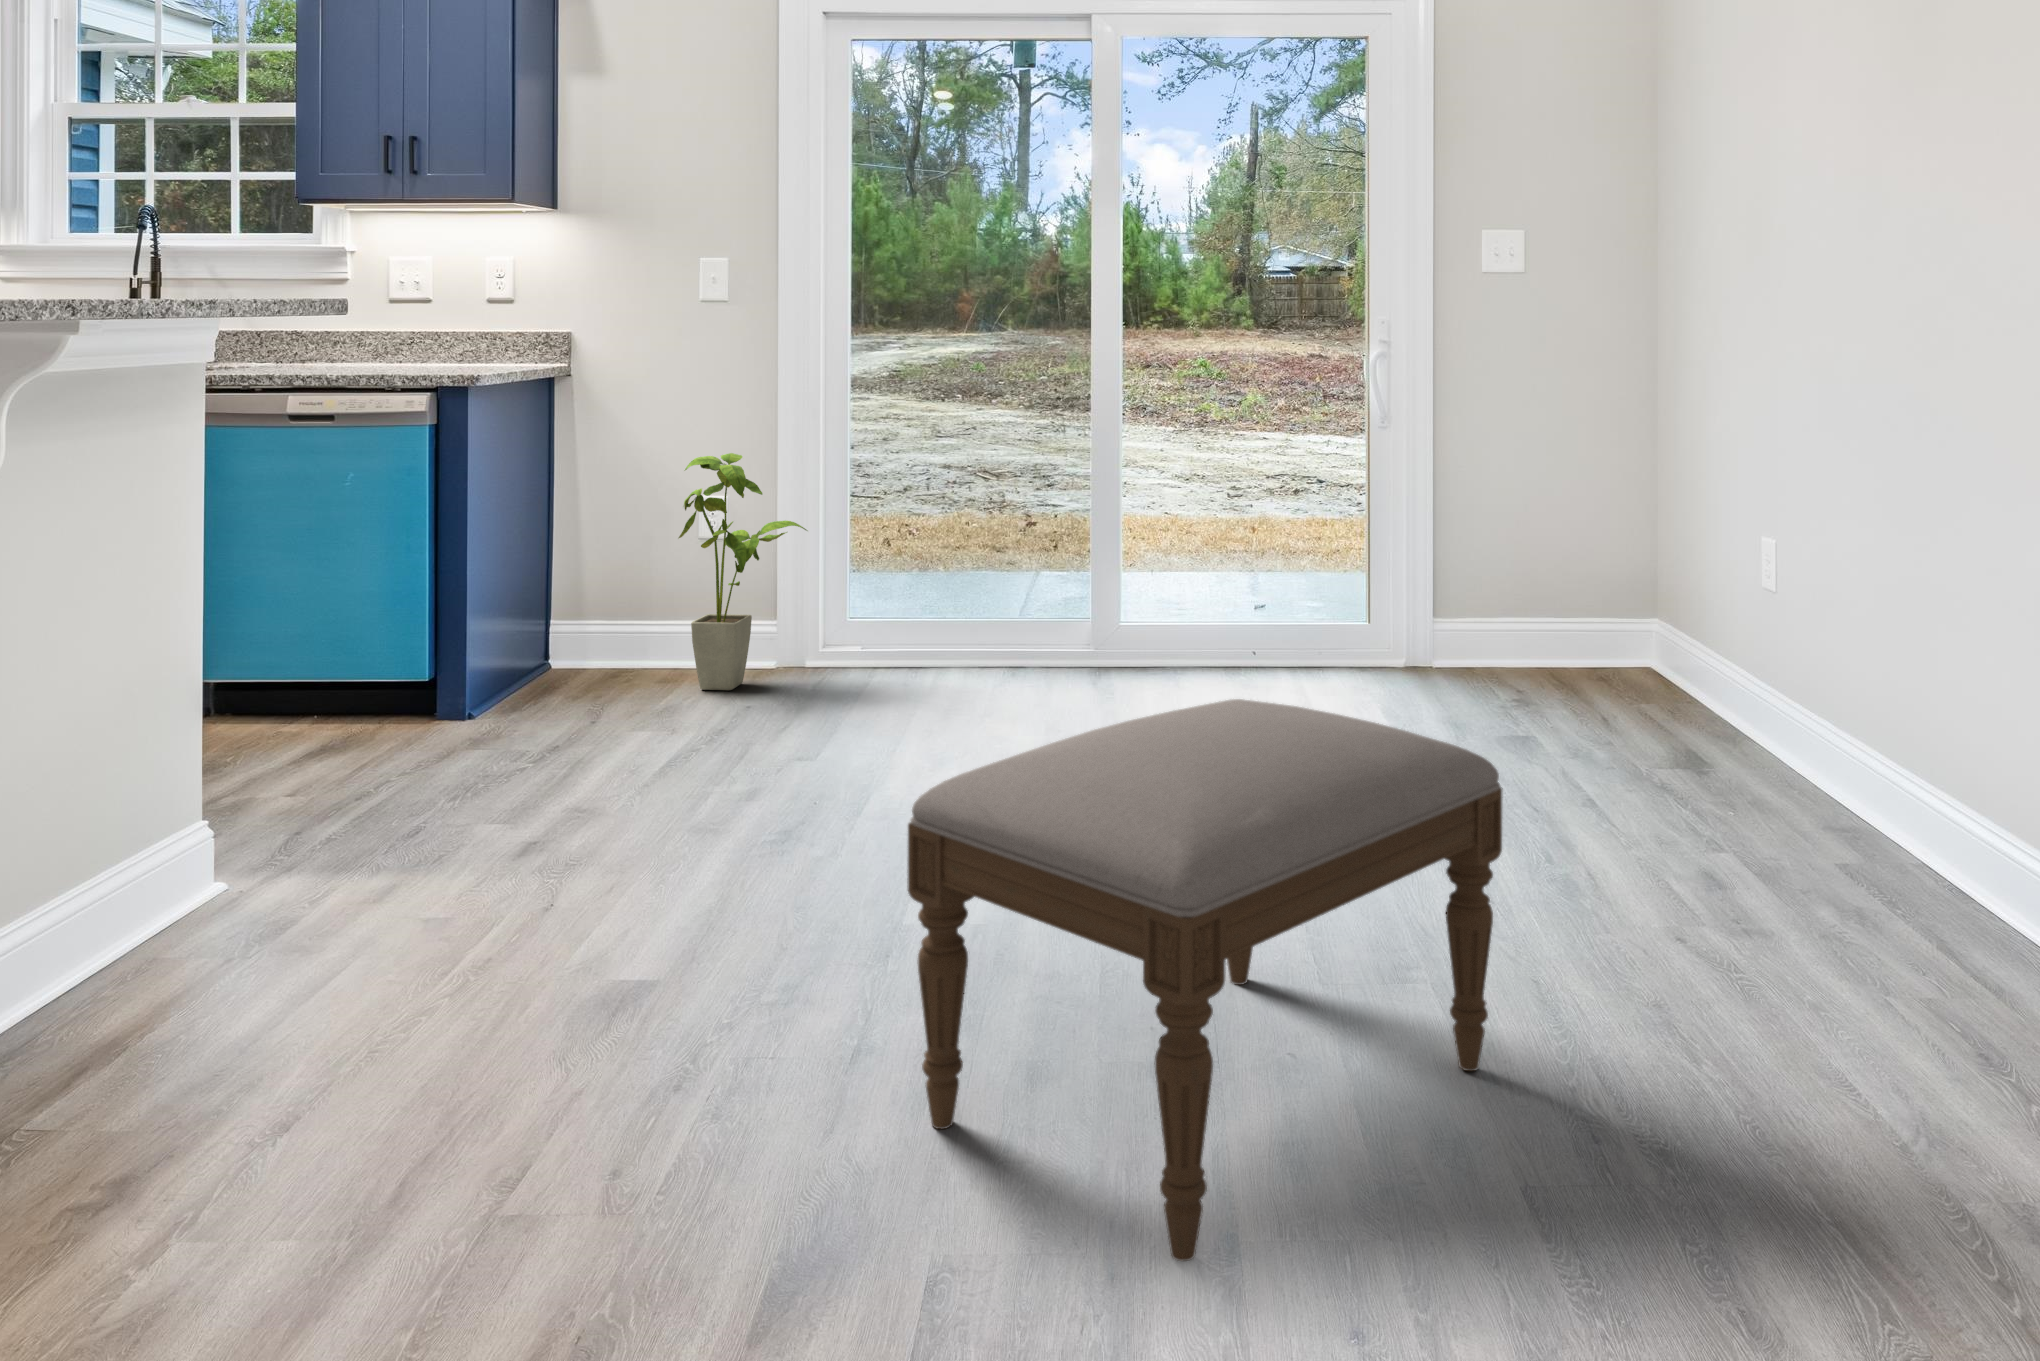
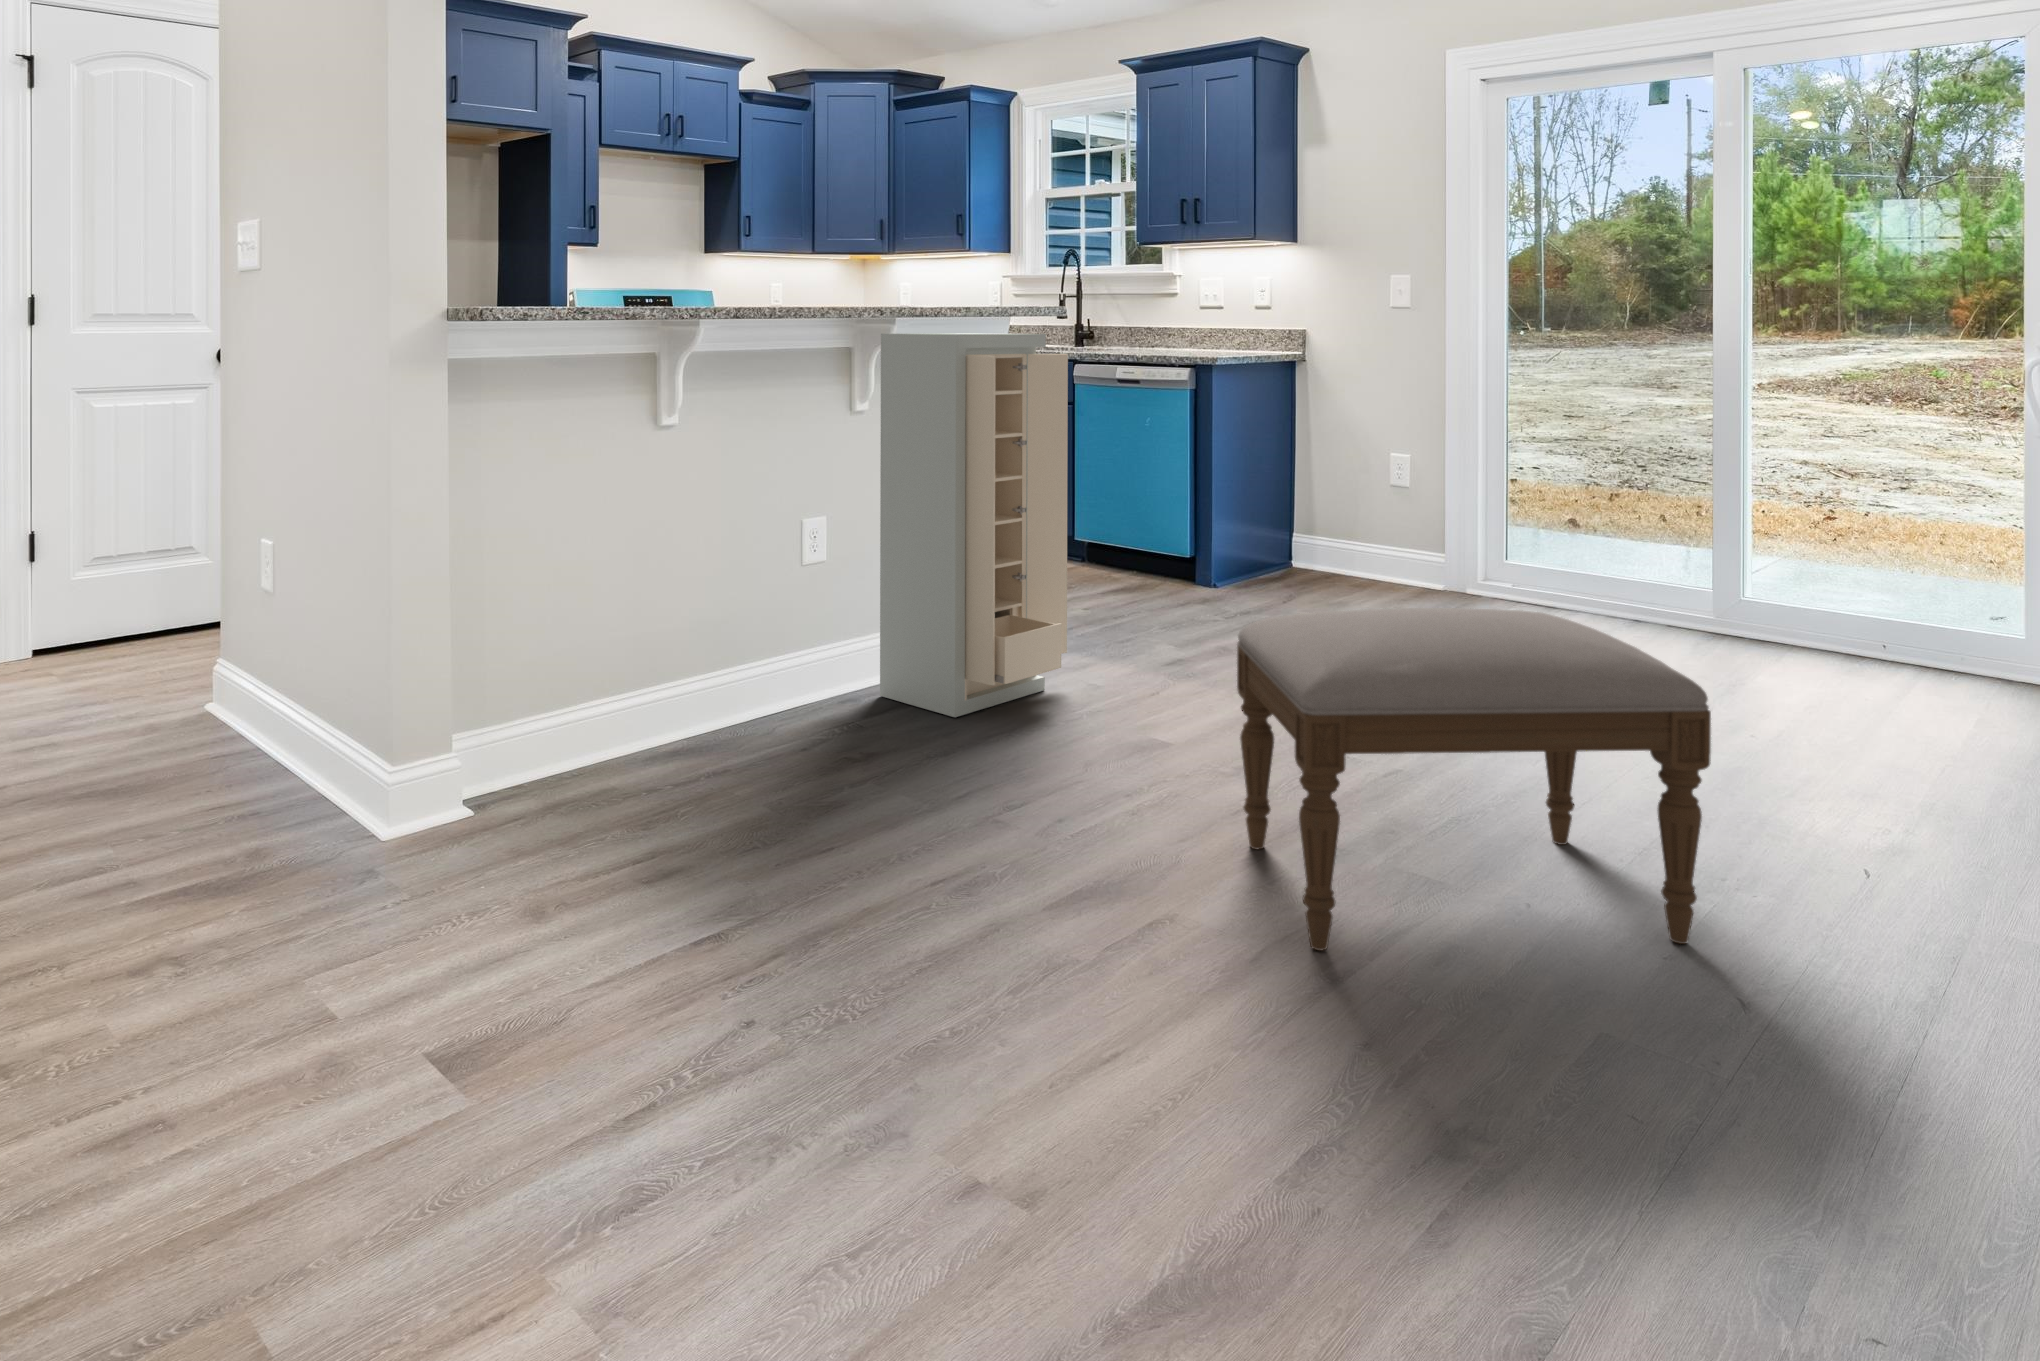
storage cabinet: none [21,346,411,1062] -> present [880,333,1068,717]
house plant: present [679,453,807,690] -> none [1365,418,1464,597]

